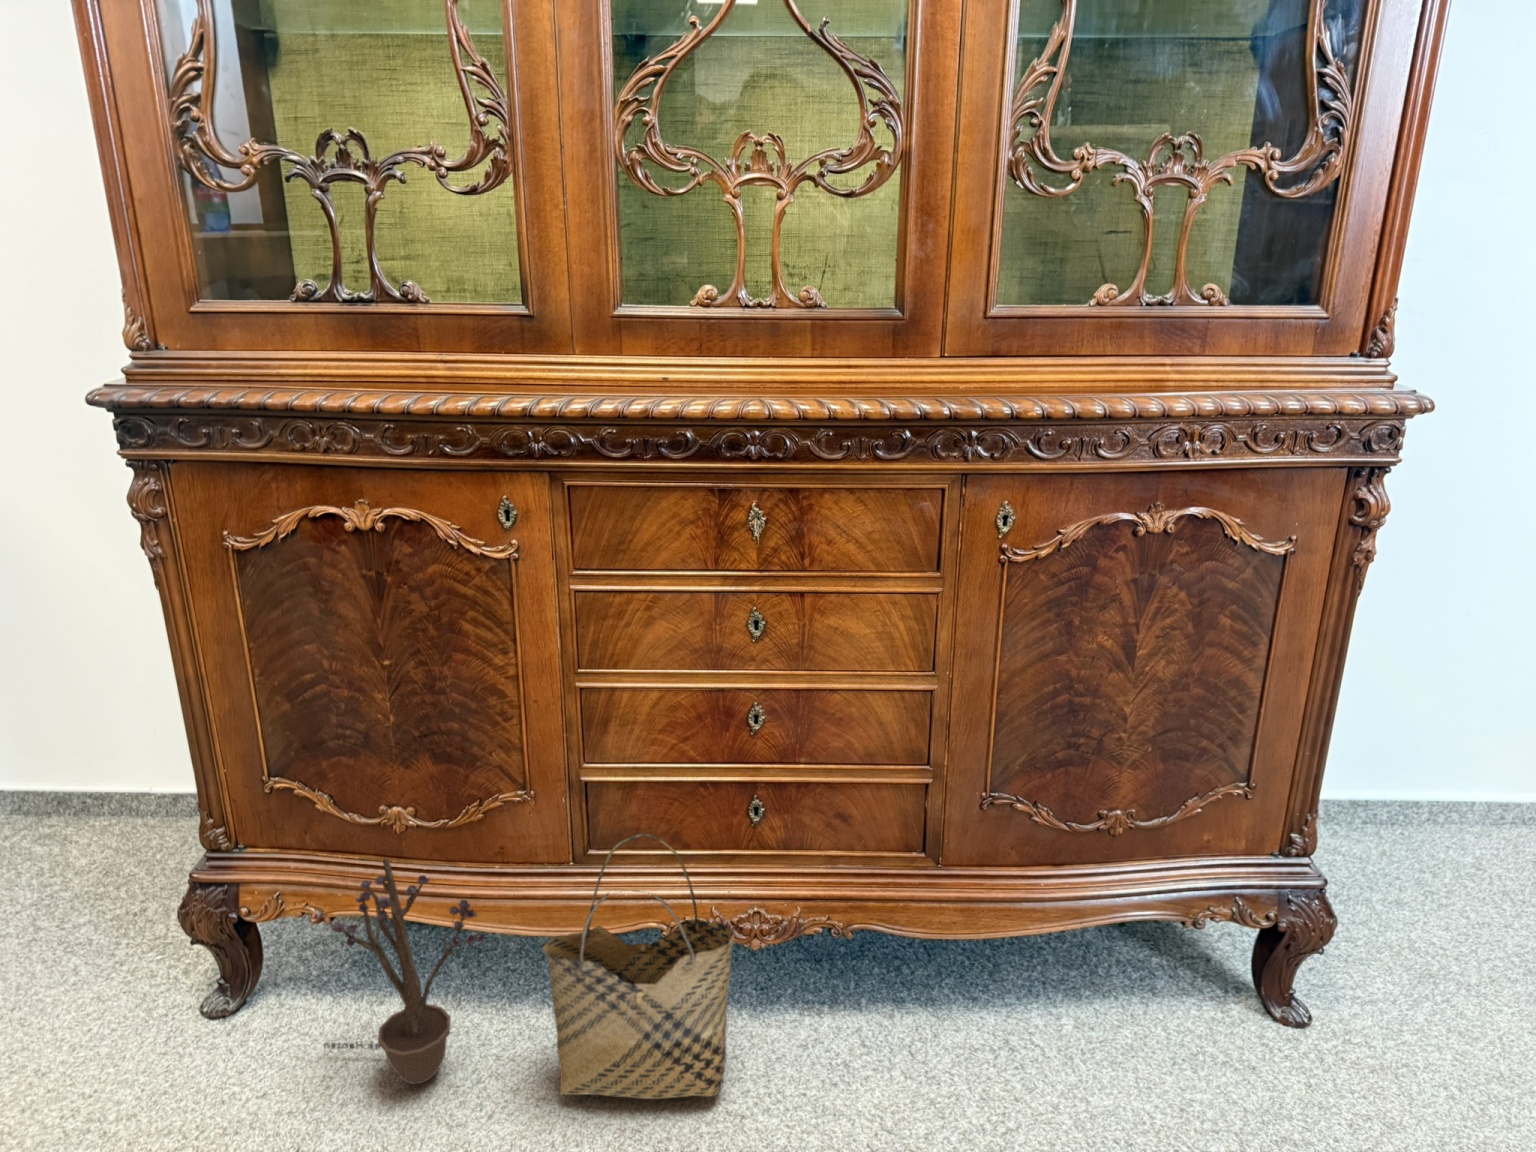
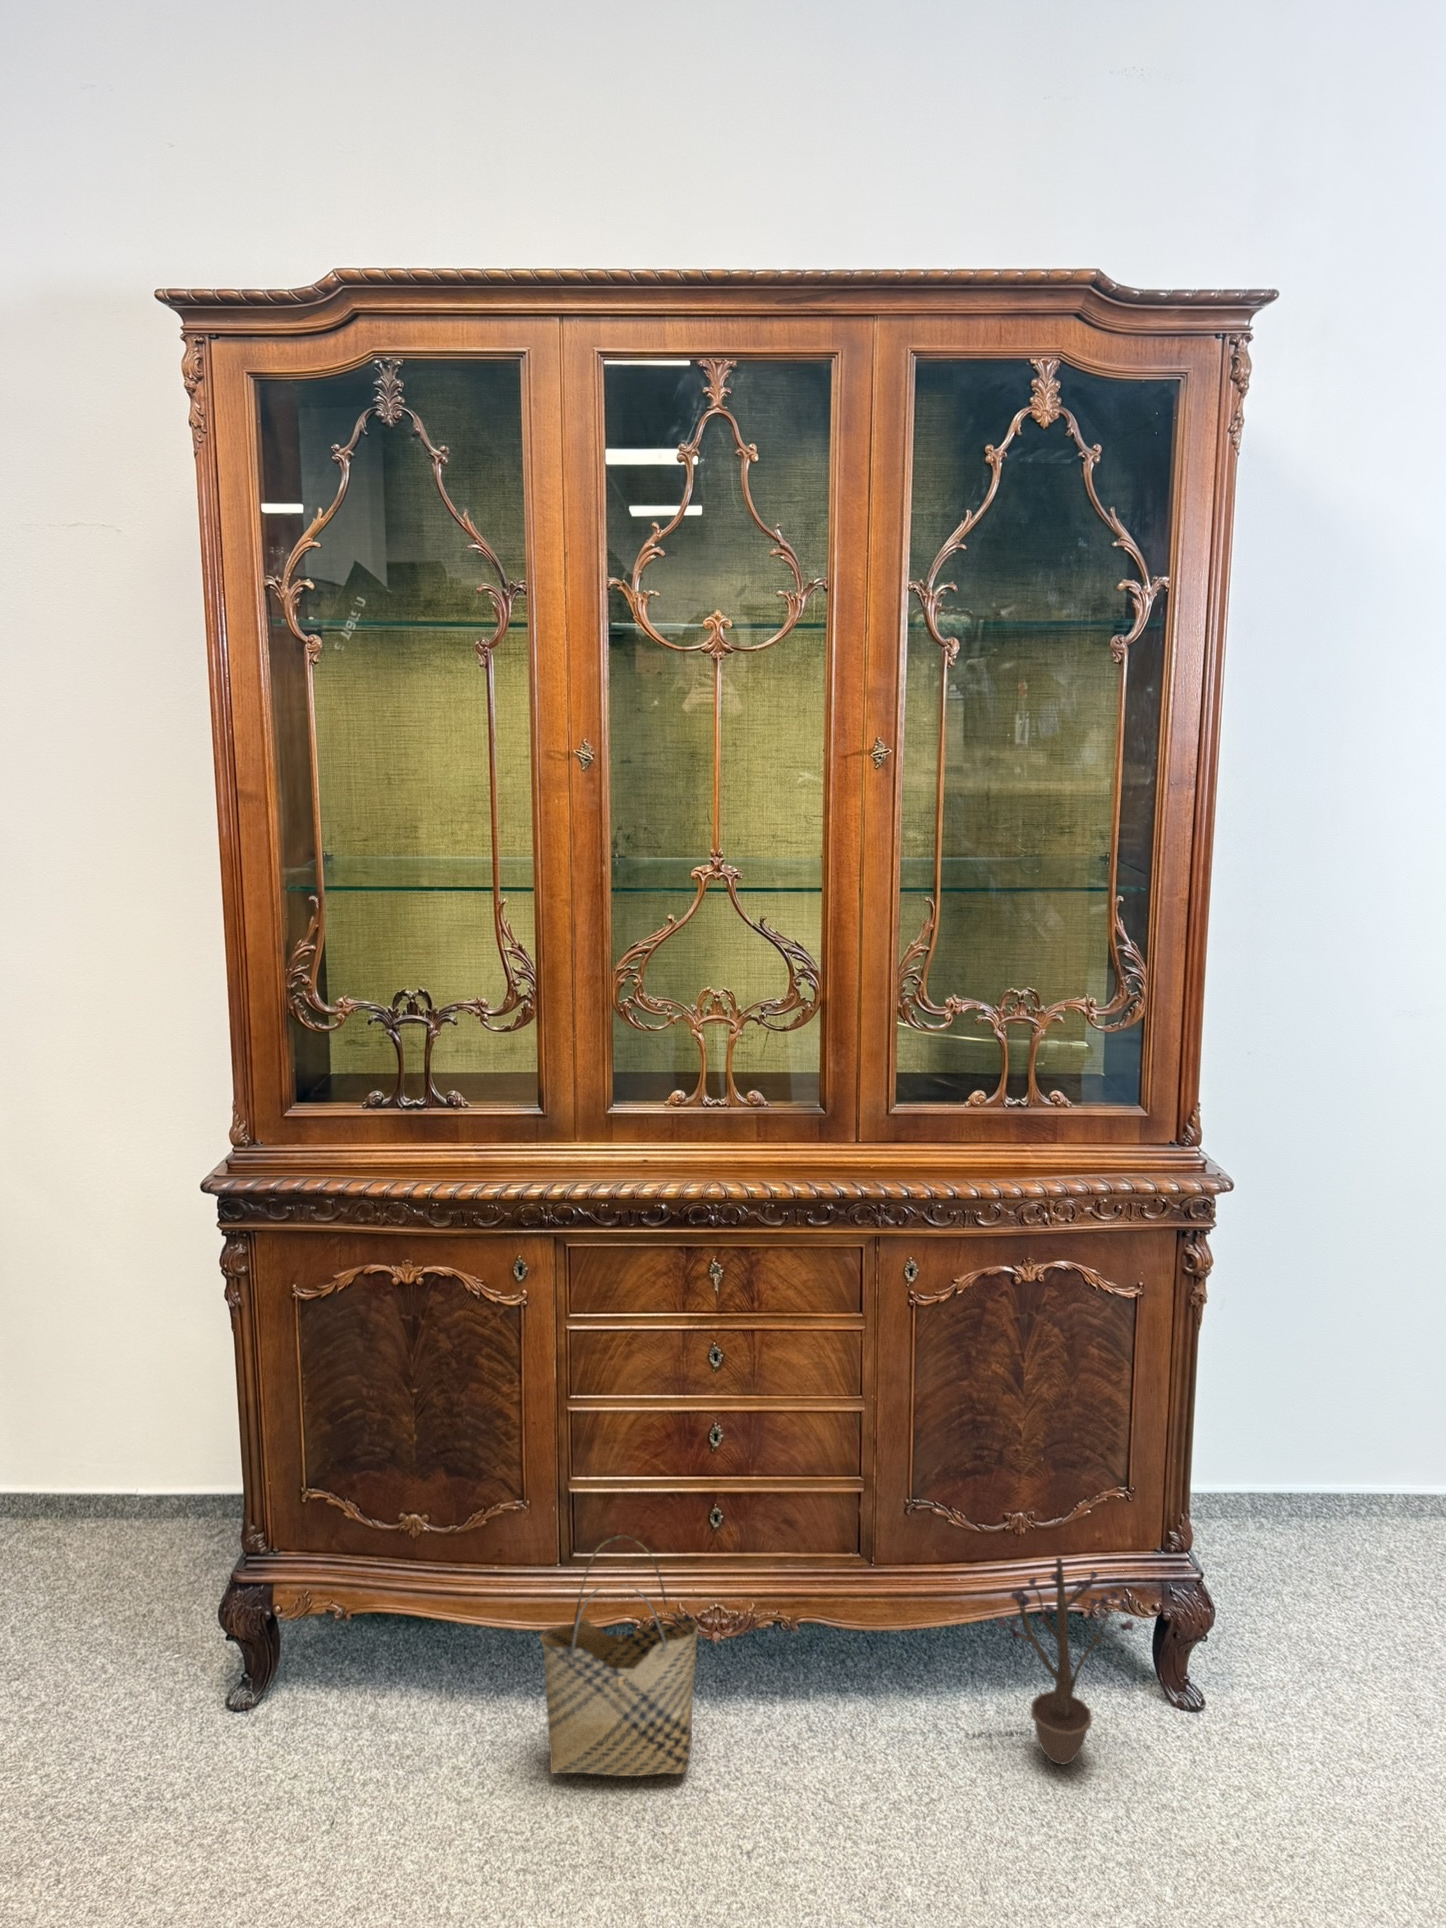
decorative plant: present [324,858,485,1084] -> present [966,1558,1133,1764]

